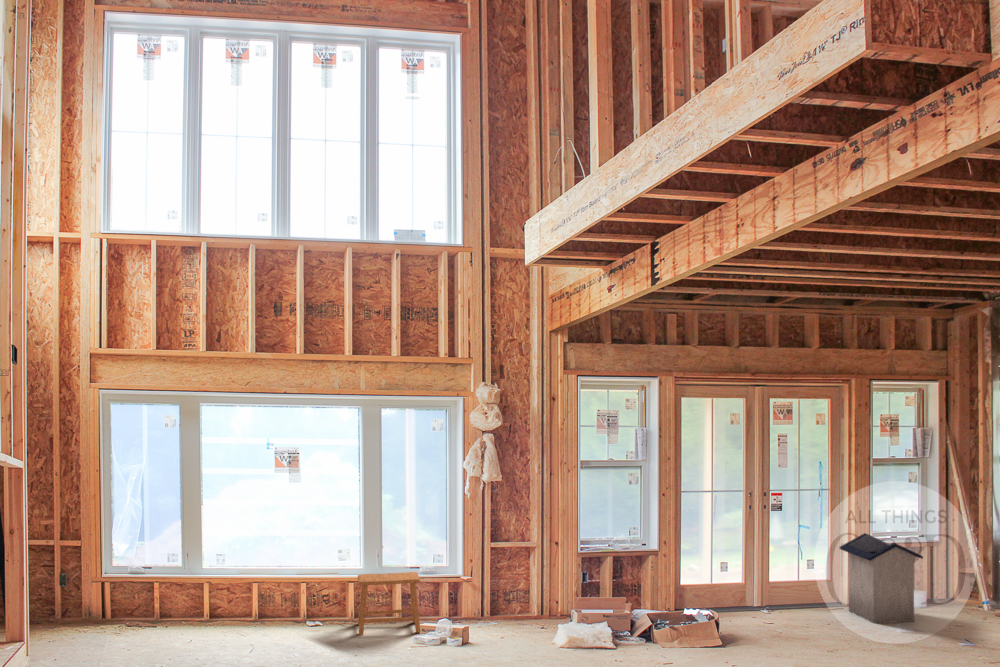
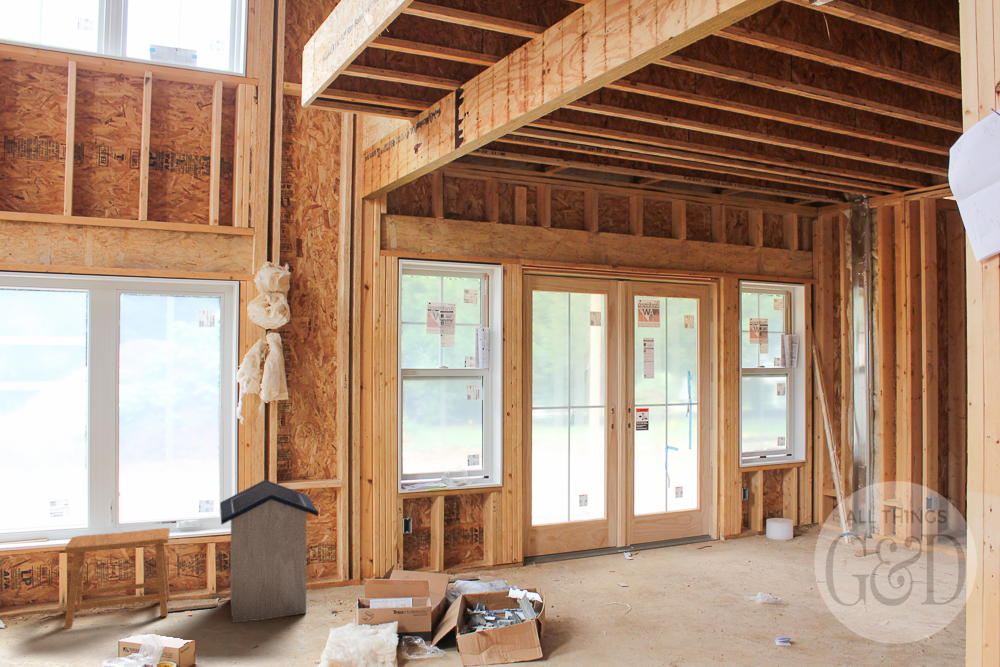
trash can: present [840,533,923,623] -> present [220,480,318,623]

